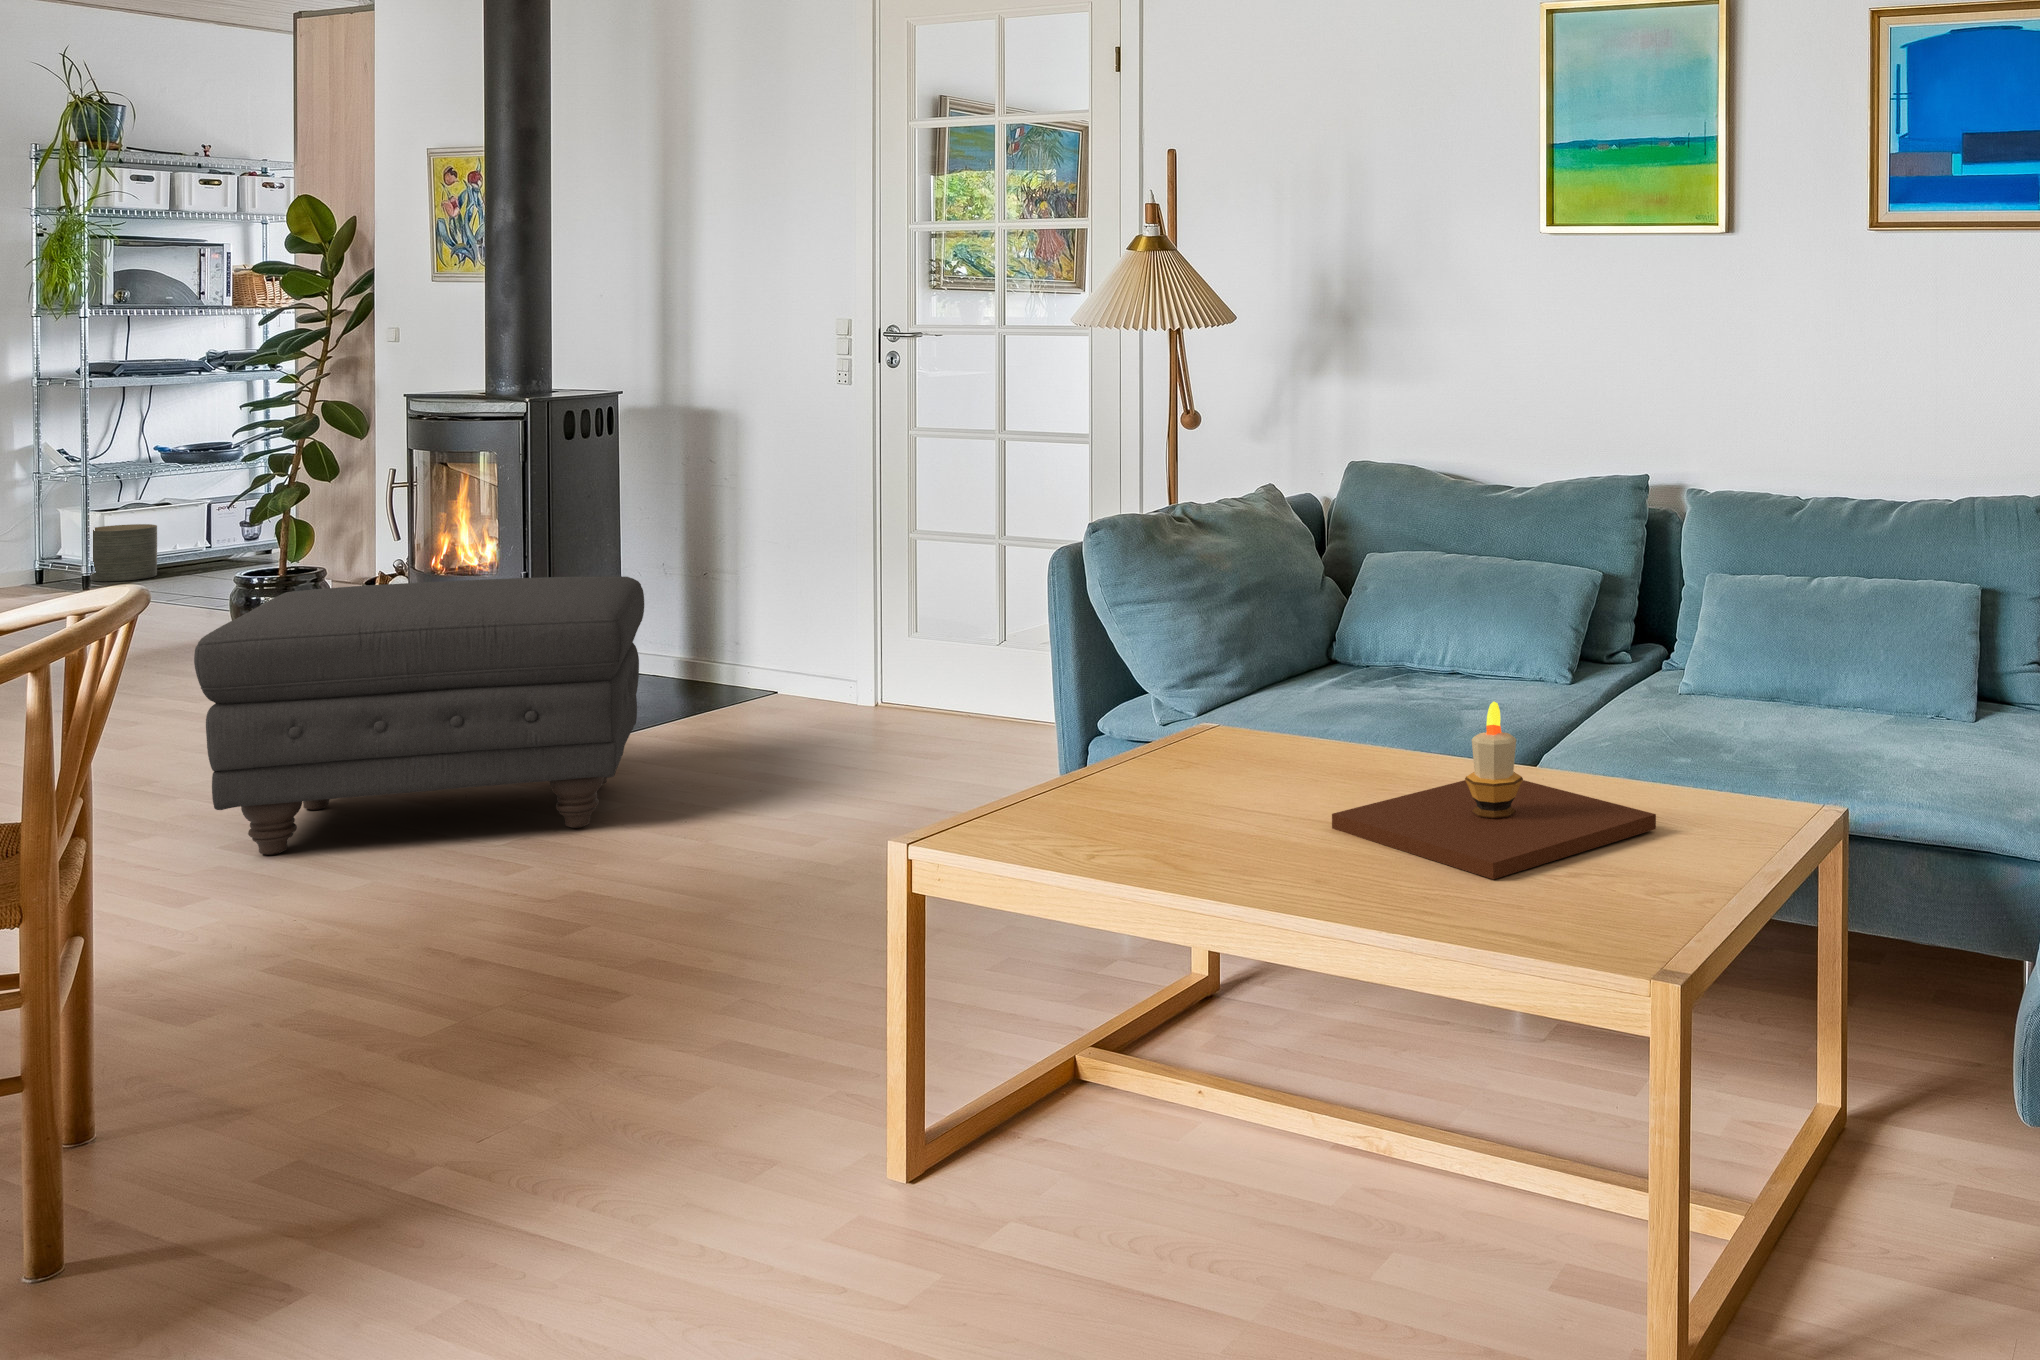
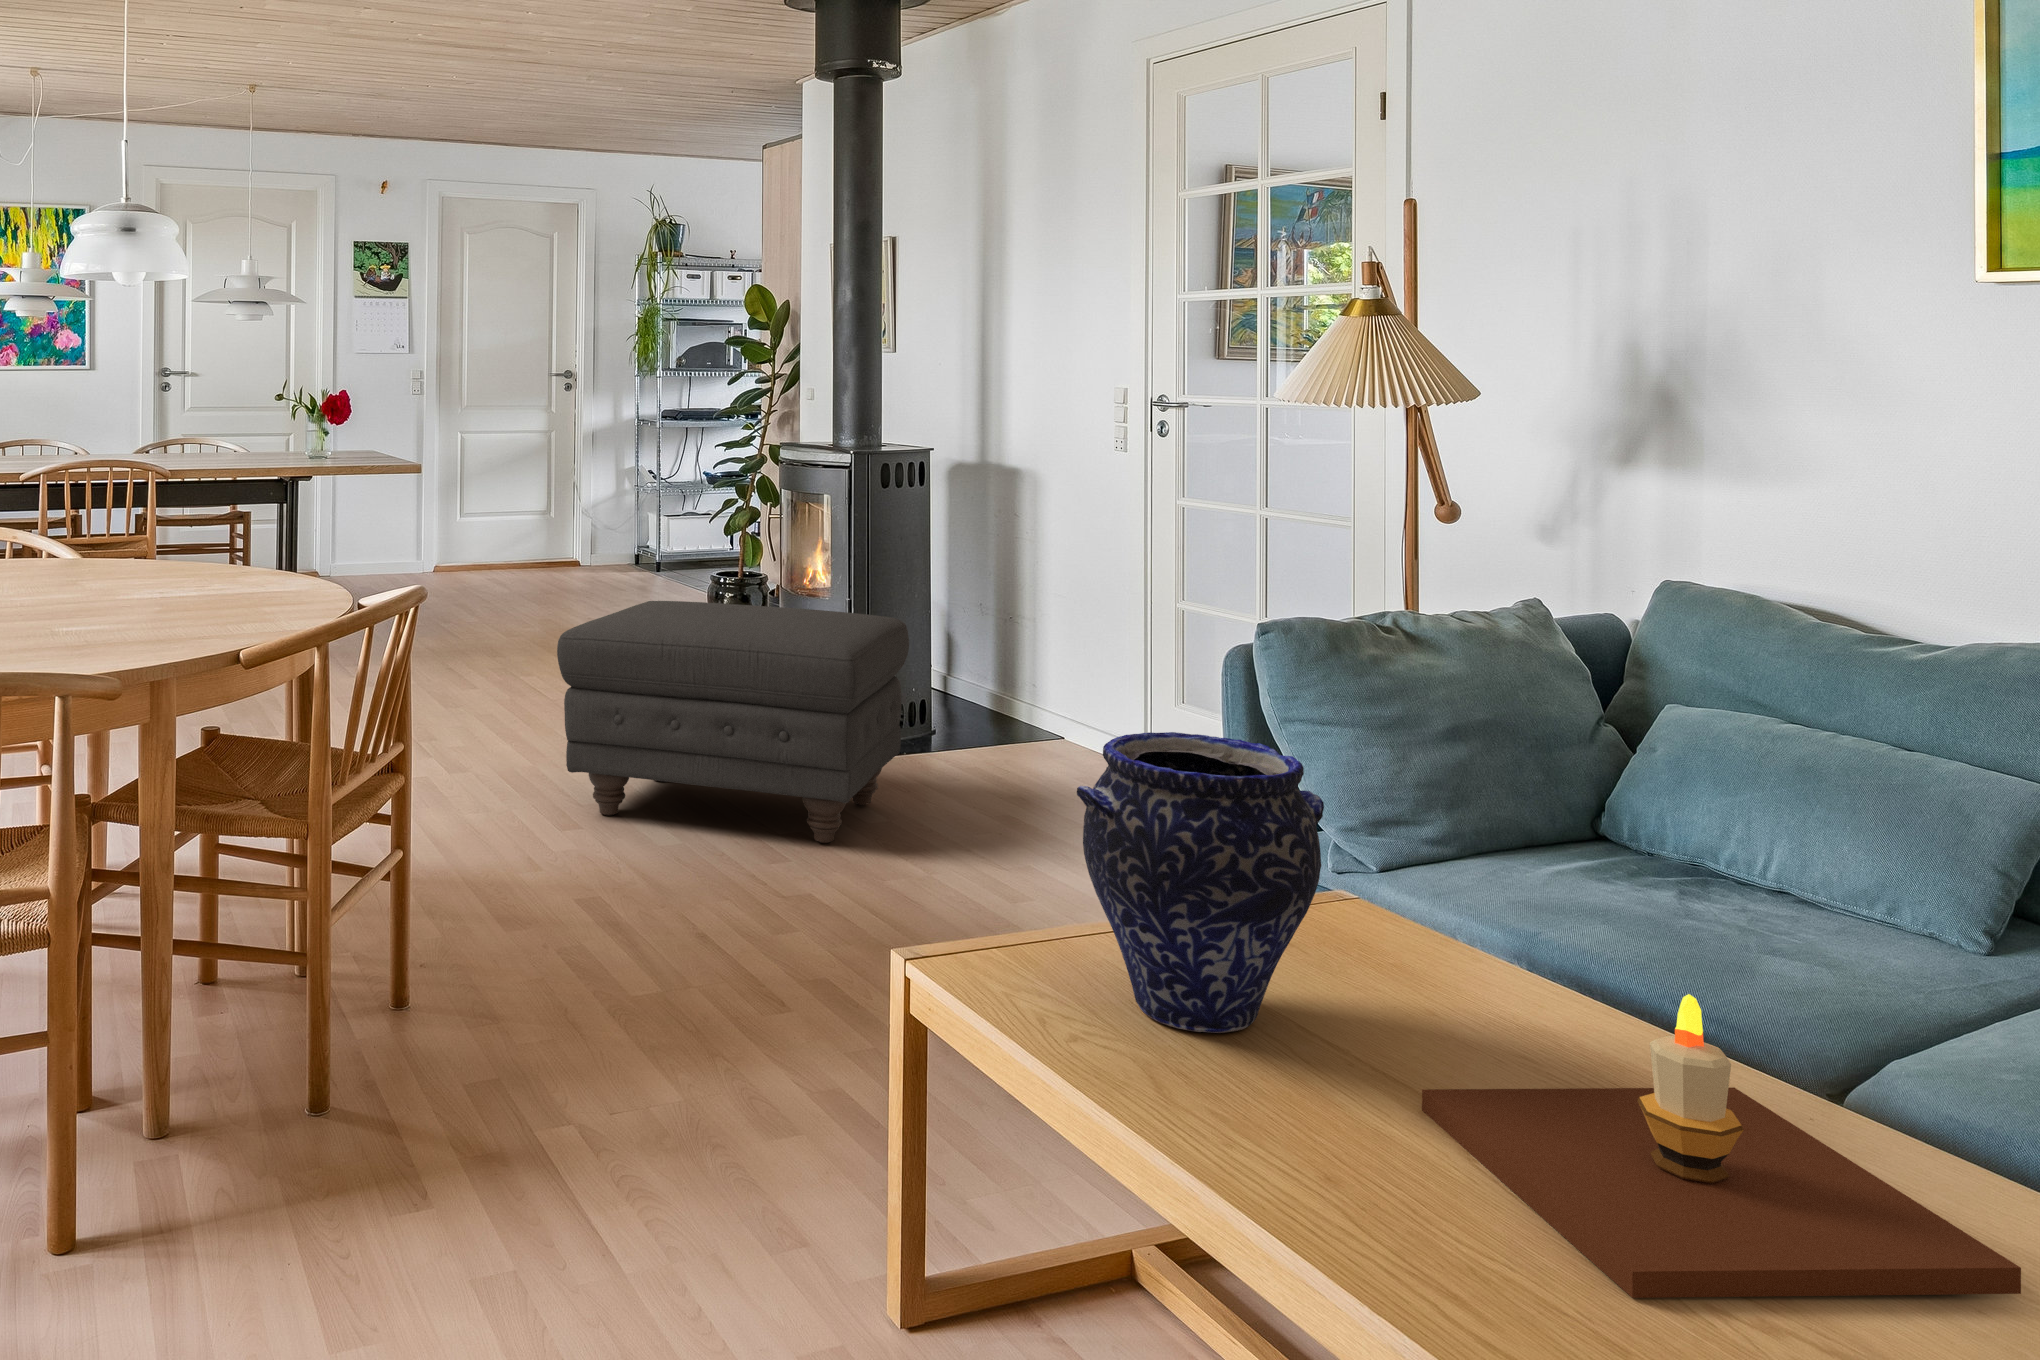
planter: present [90,524,157,581] -> none [655,529,695,570]
vase: none [1062,595,1245,823] -> present [1077,732,1324,1033]

